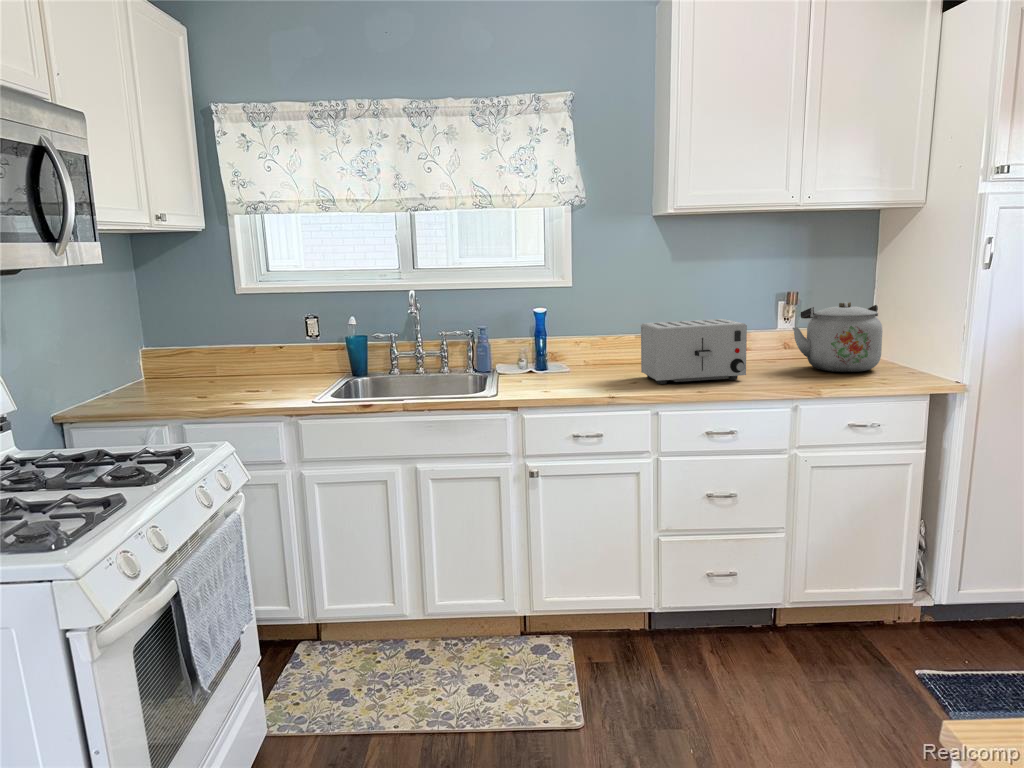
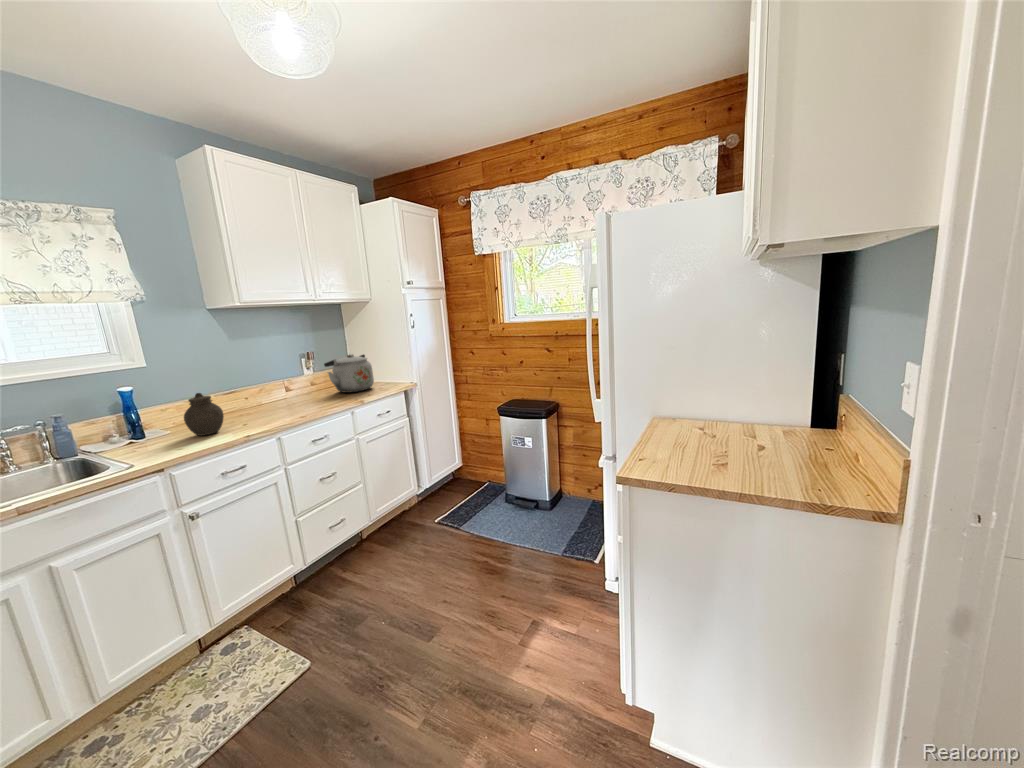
toaster: present [641,319,747,384] -> none [236,373,319,422]
jar: none [569,326,611,382] -> present [184,393,224,436]

